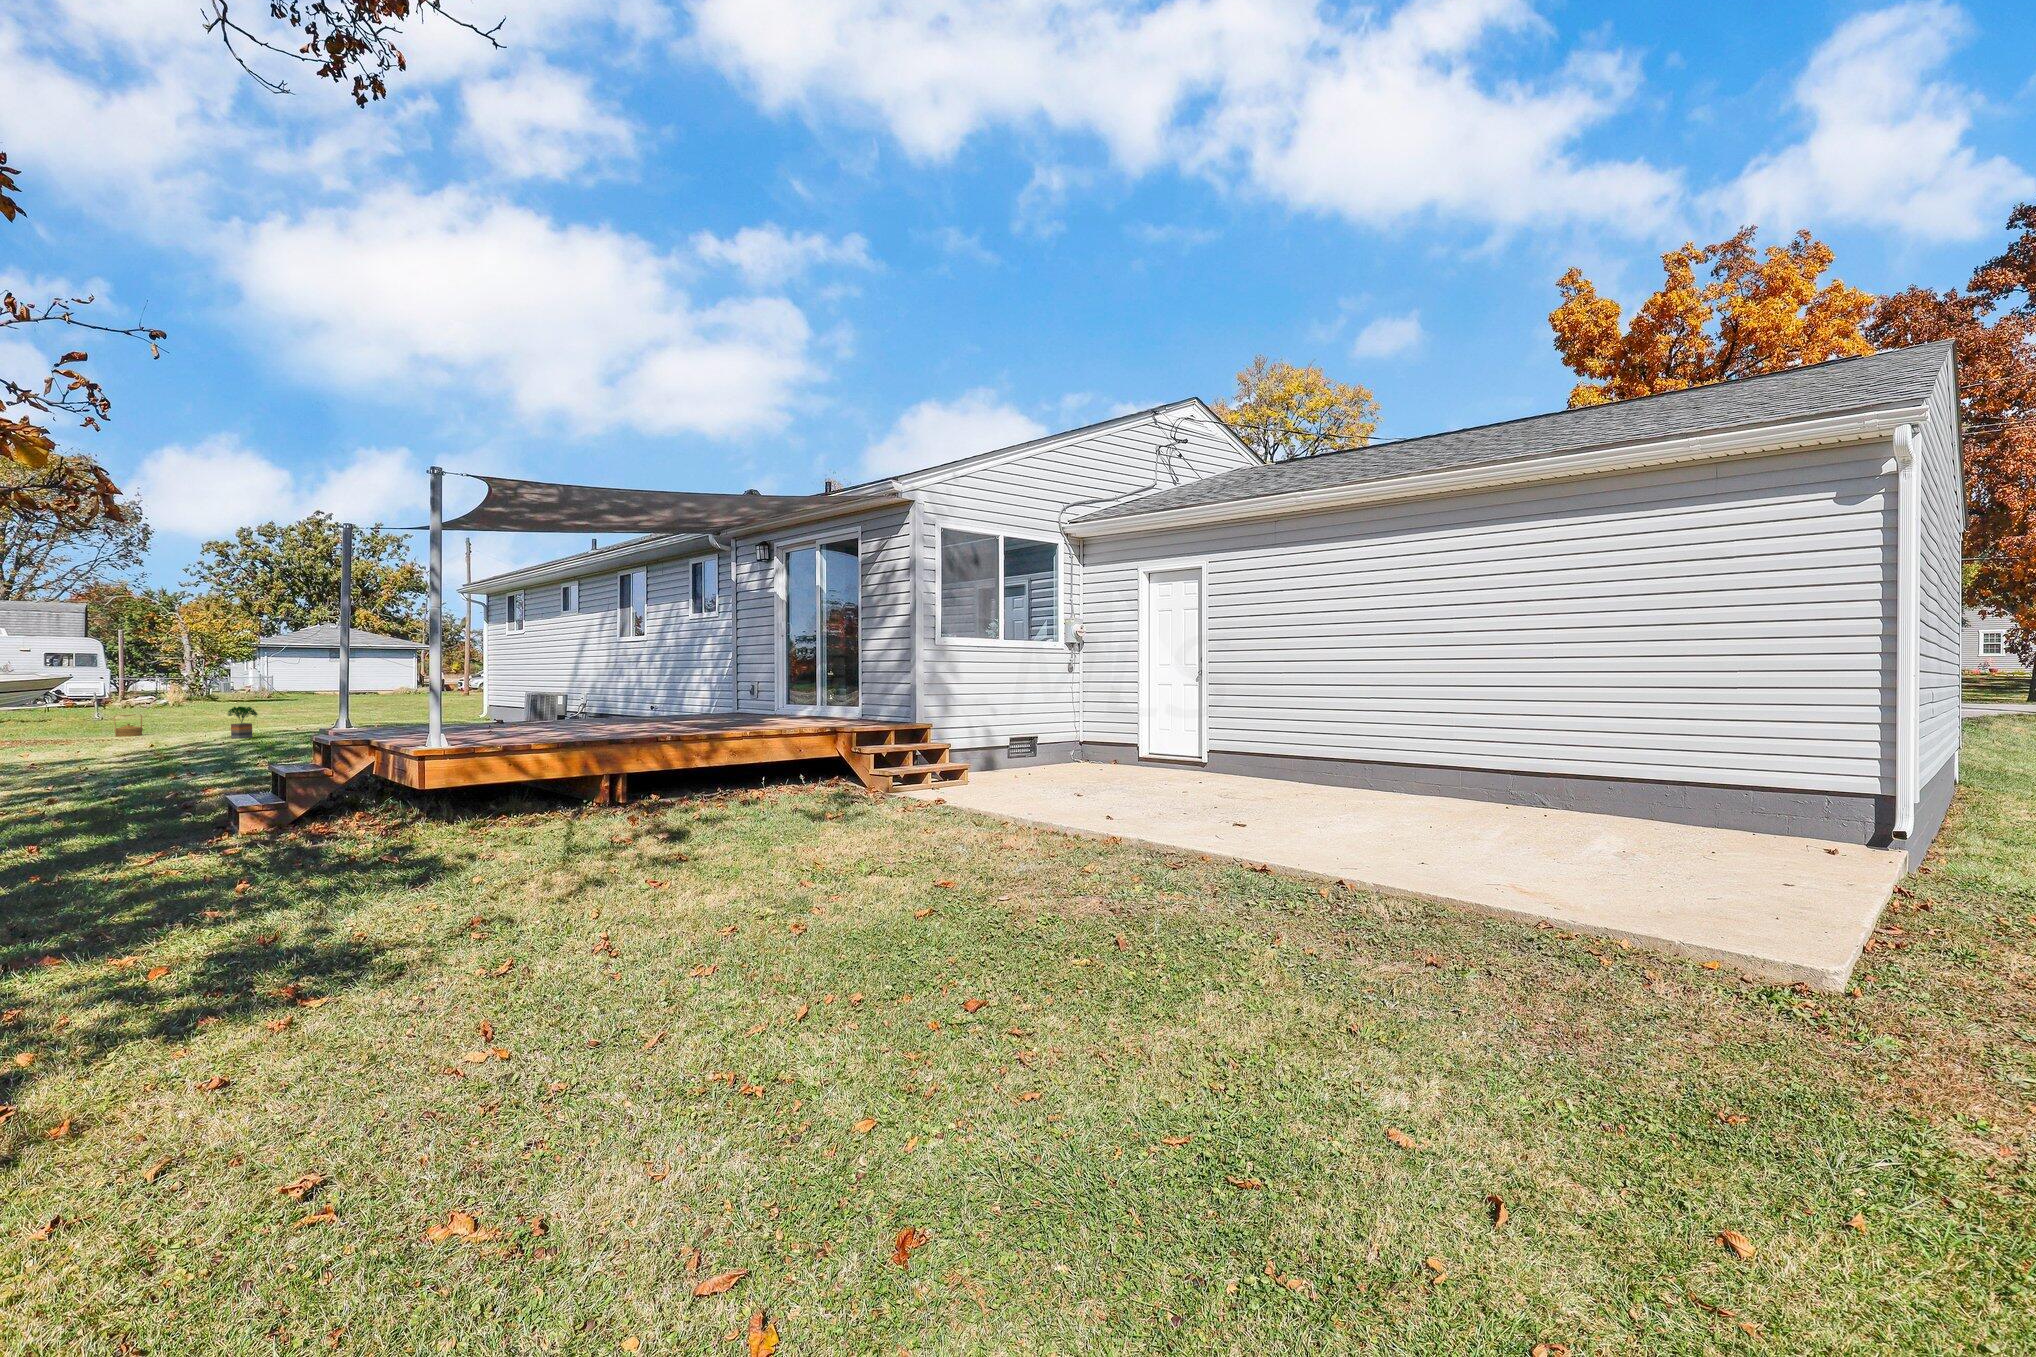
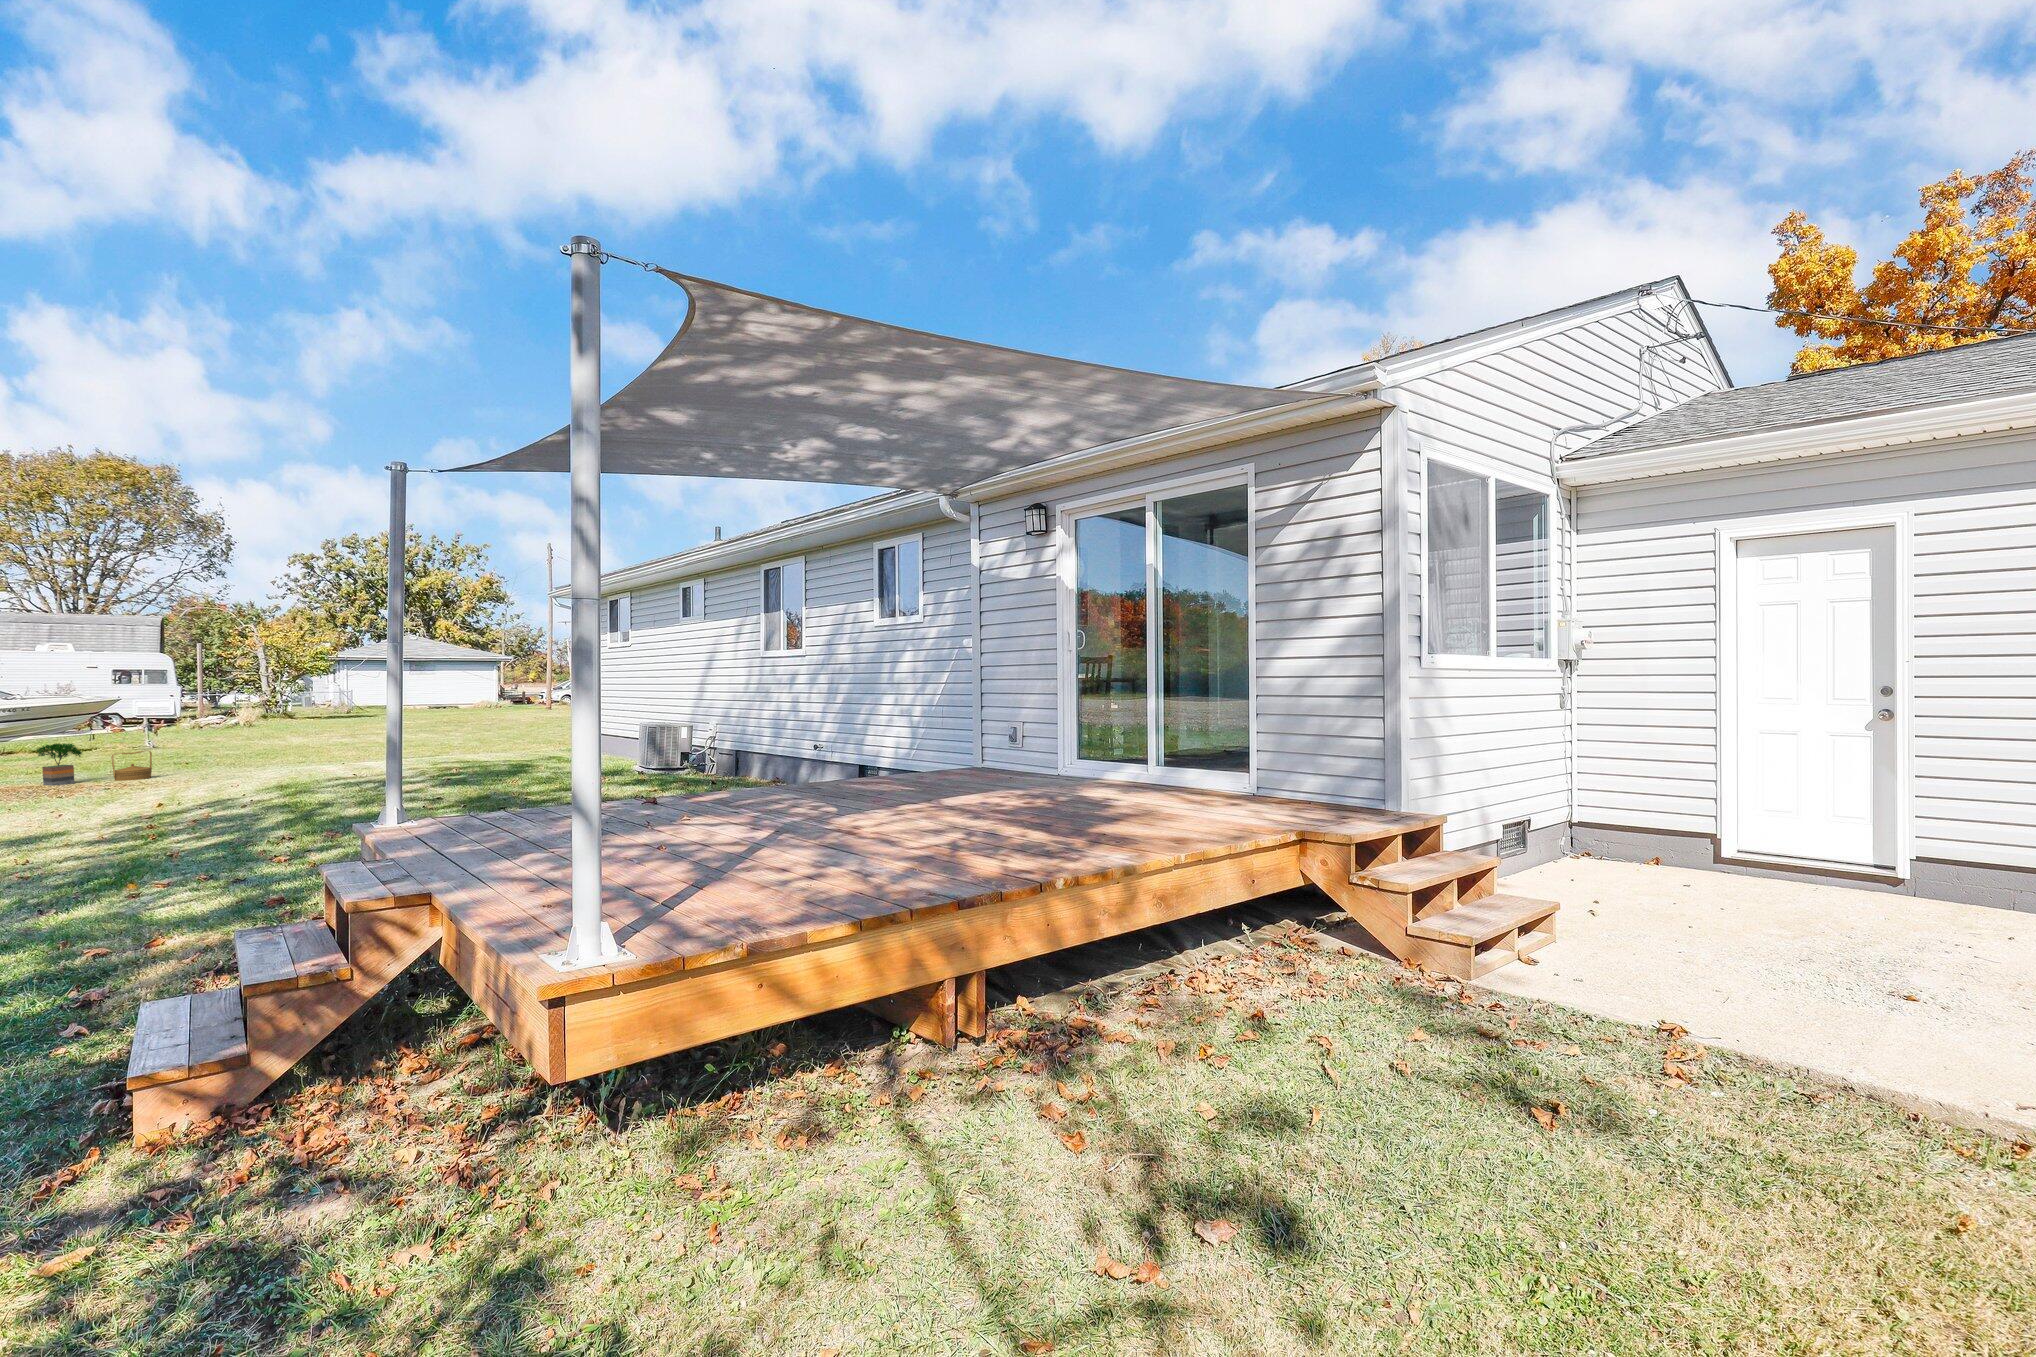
potted tree: present [228,706,258,739] -> present [37,744,82,786]

